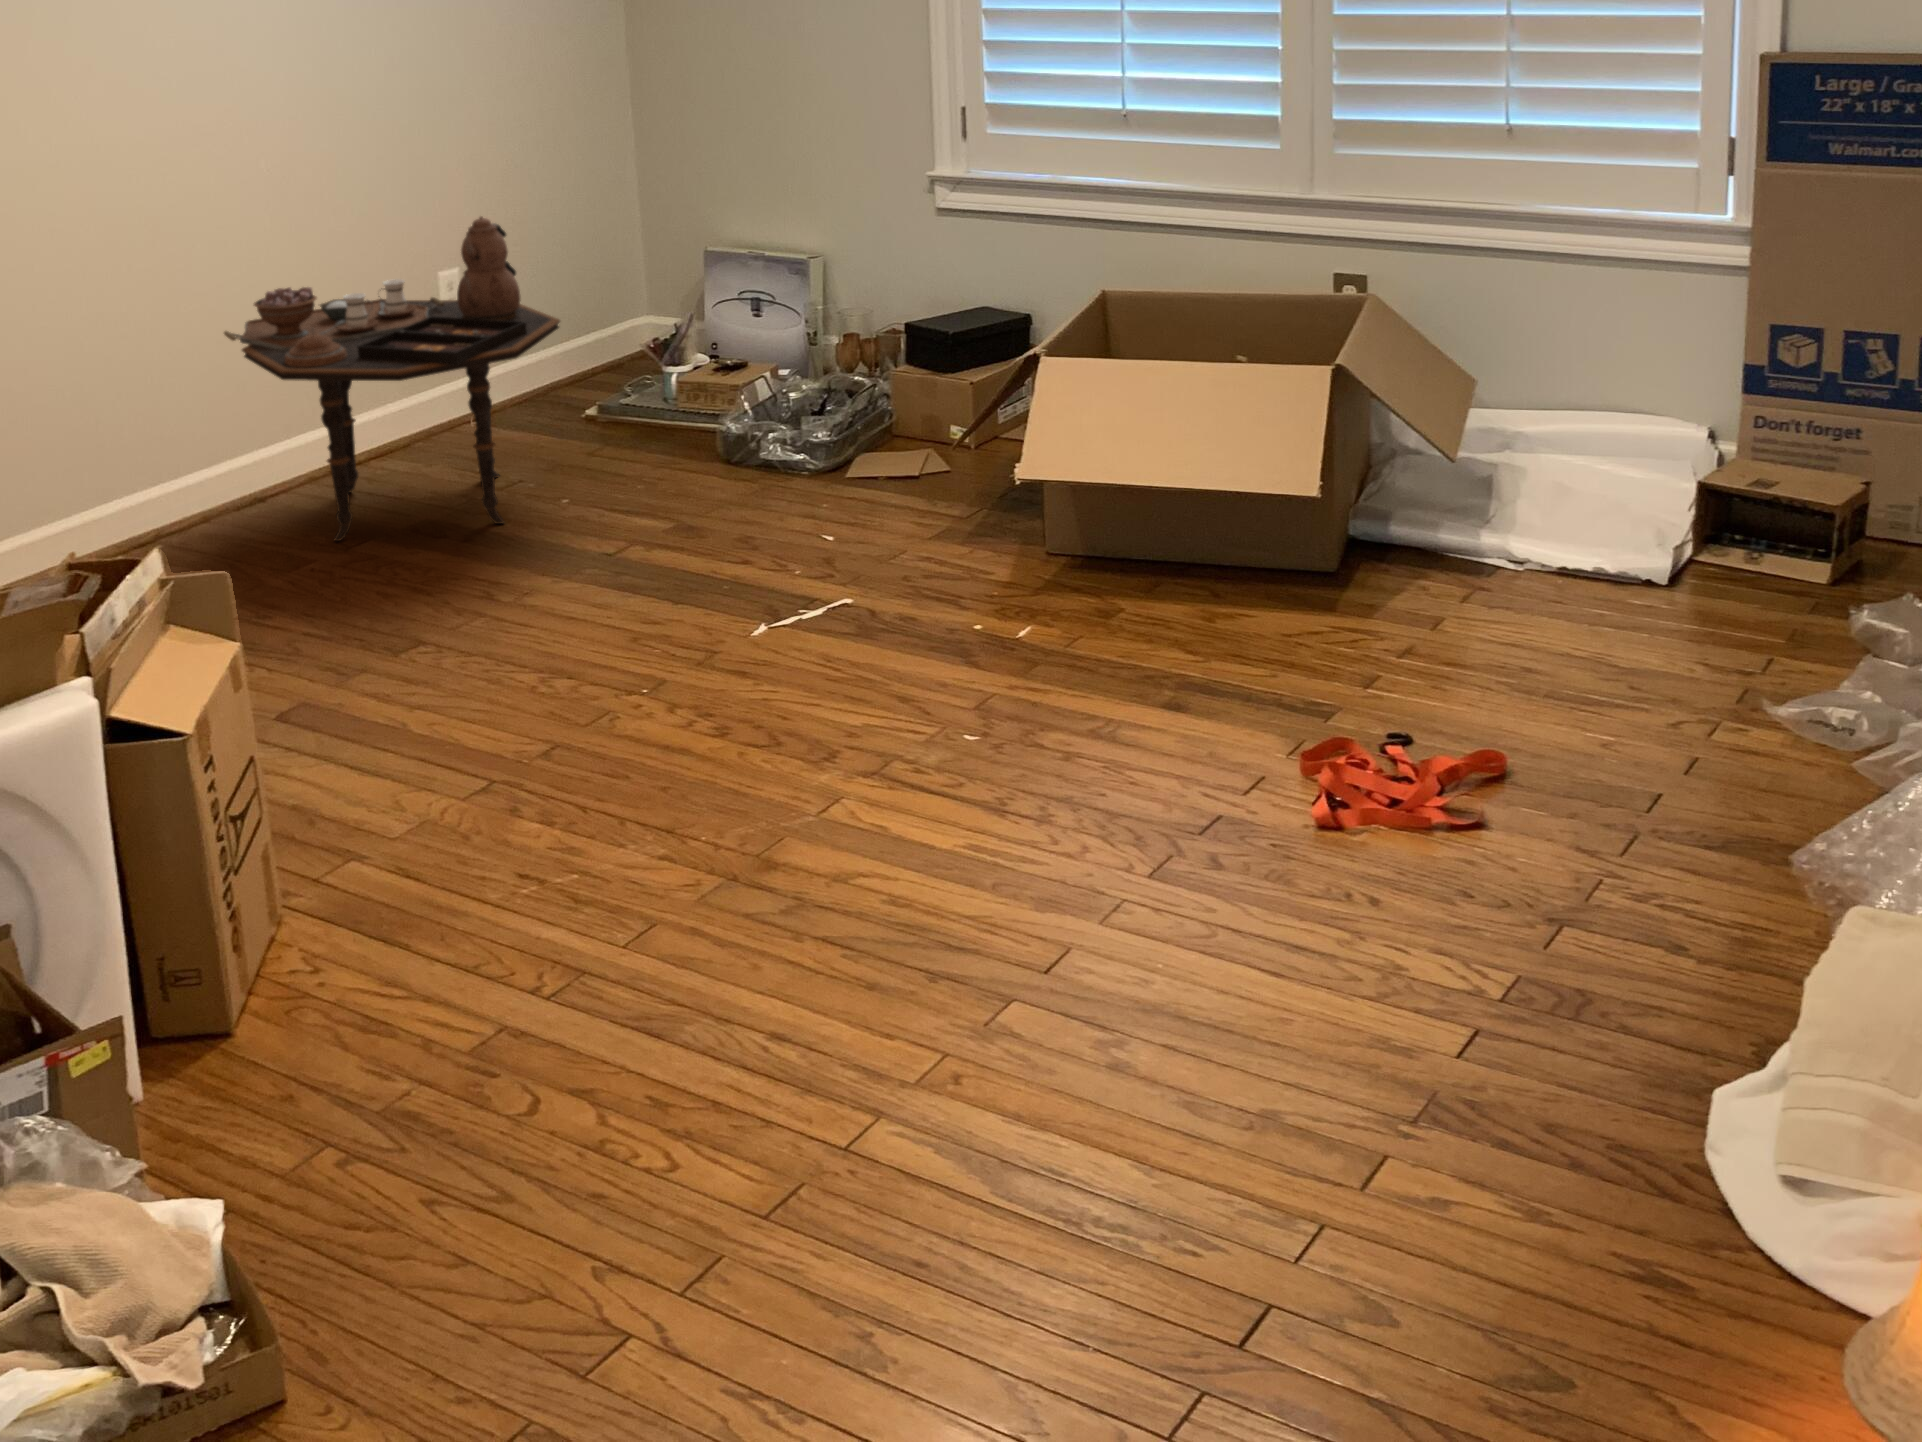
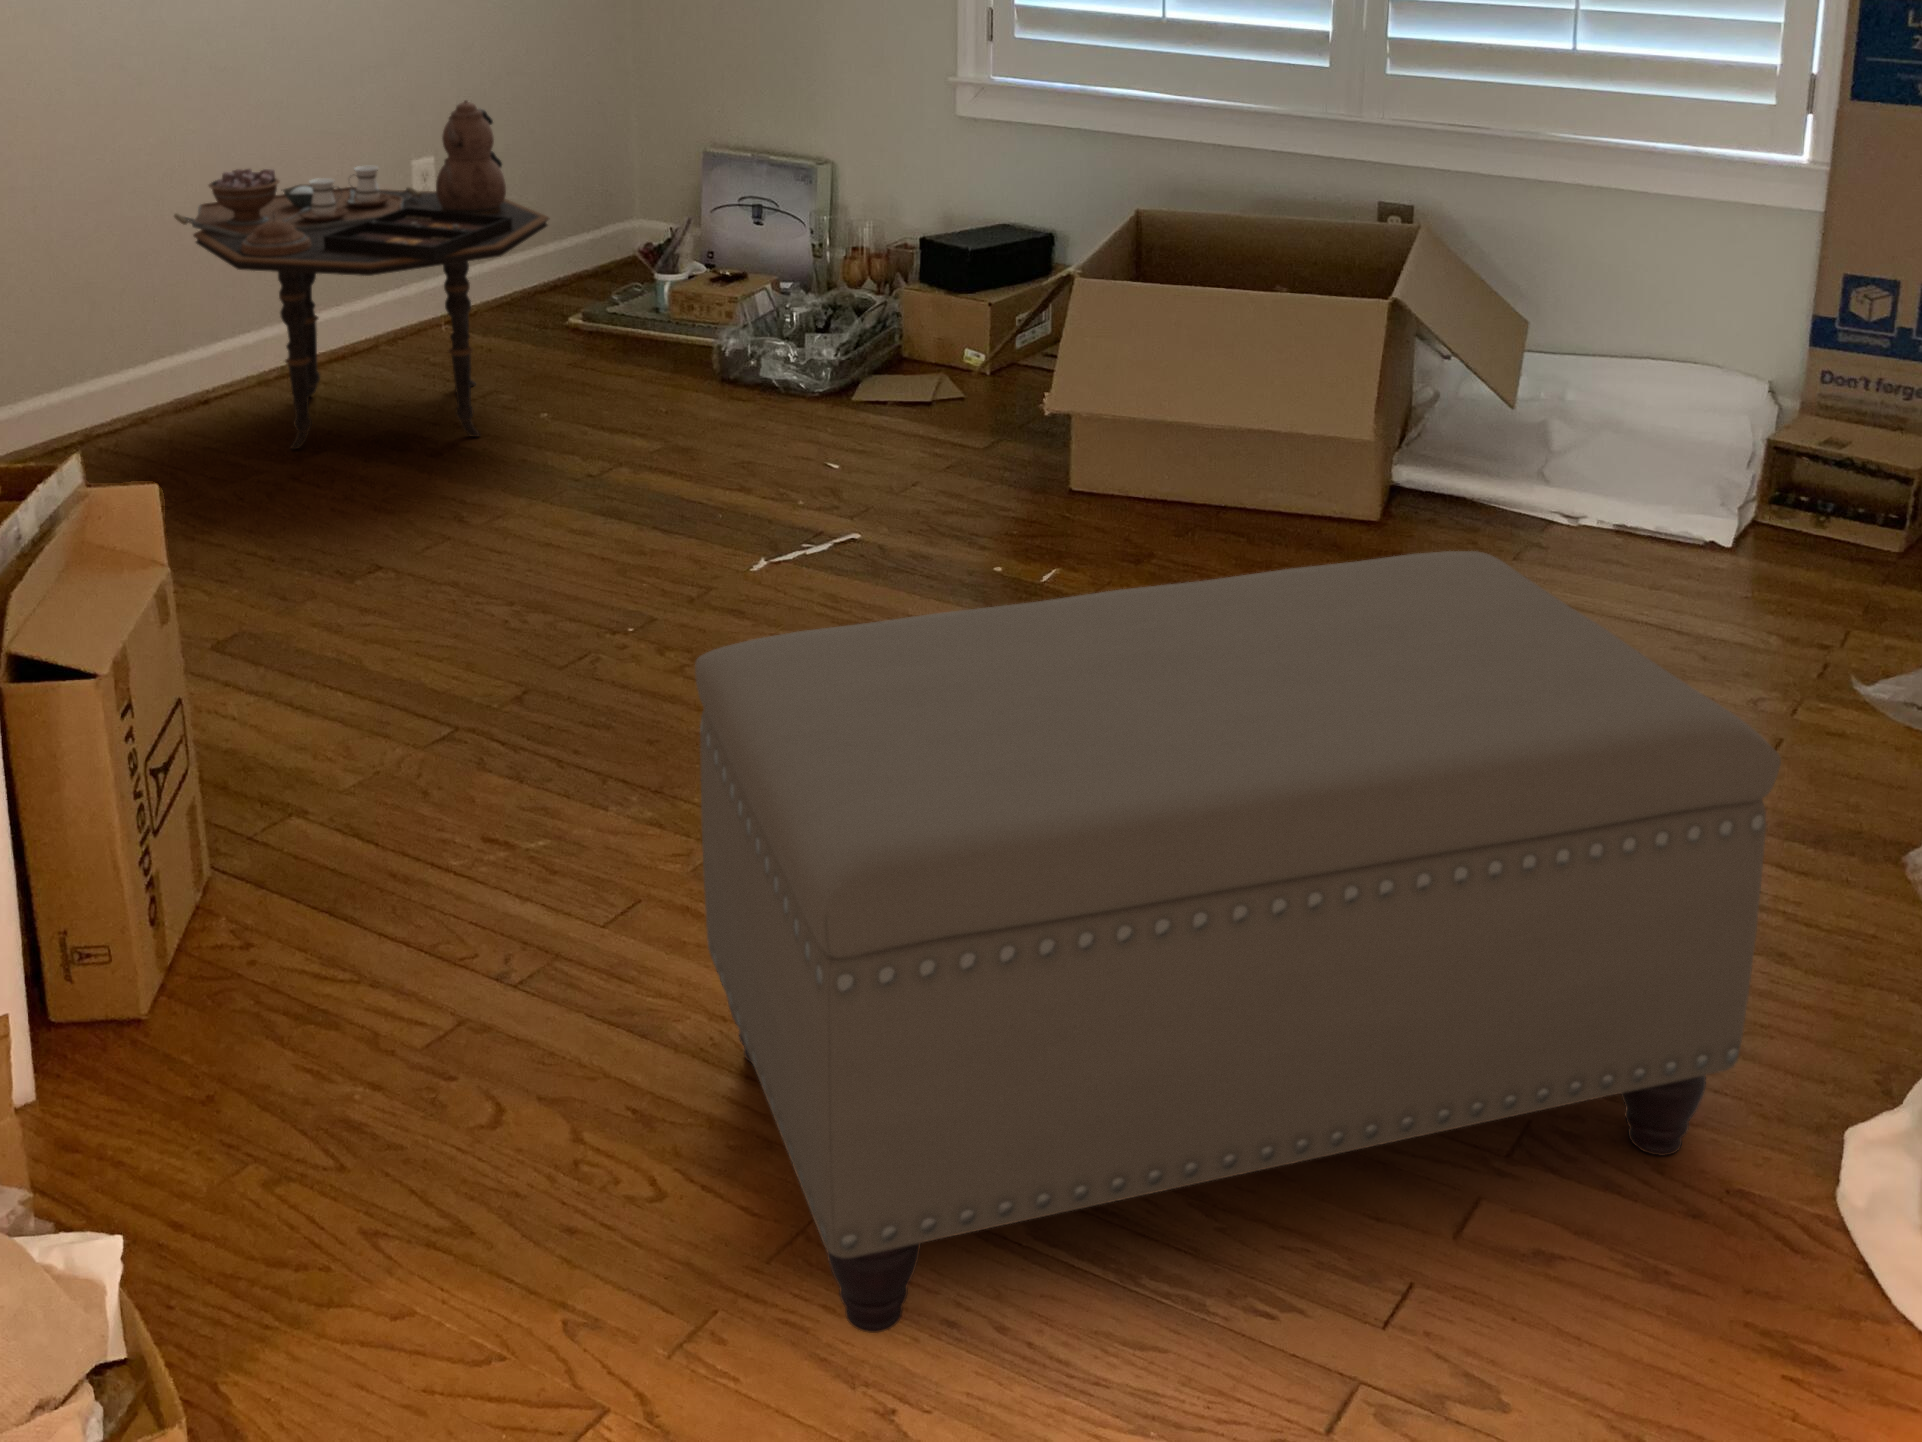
ottoman: none [685,593,1629,1277] -> present [695,551,1781,1333]

